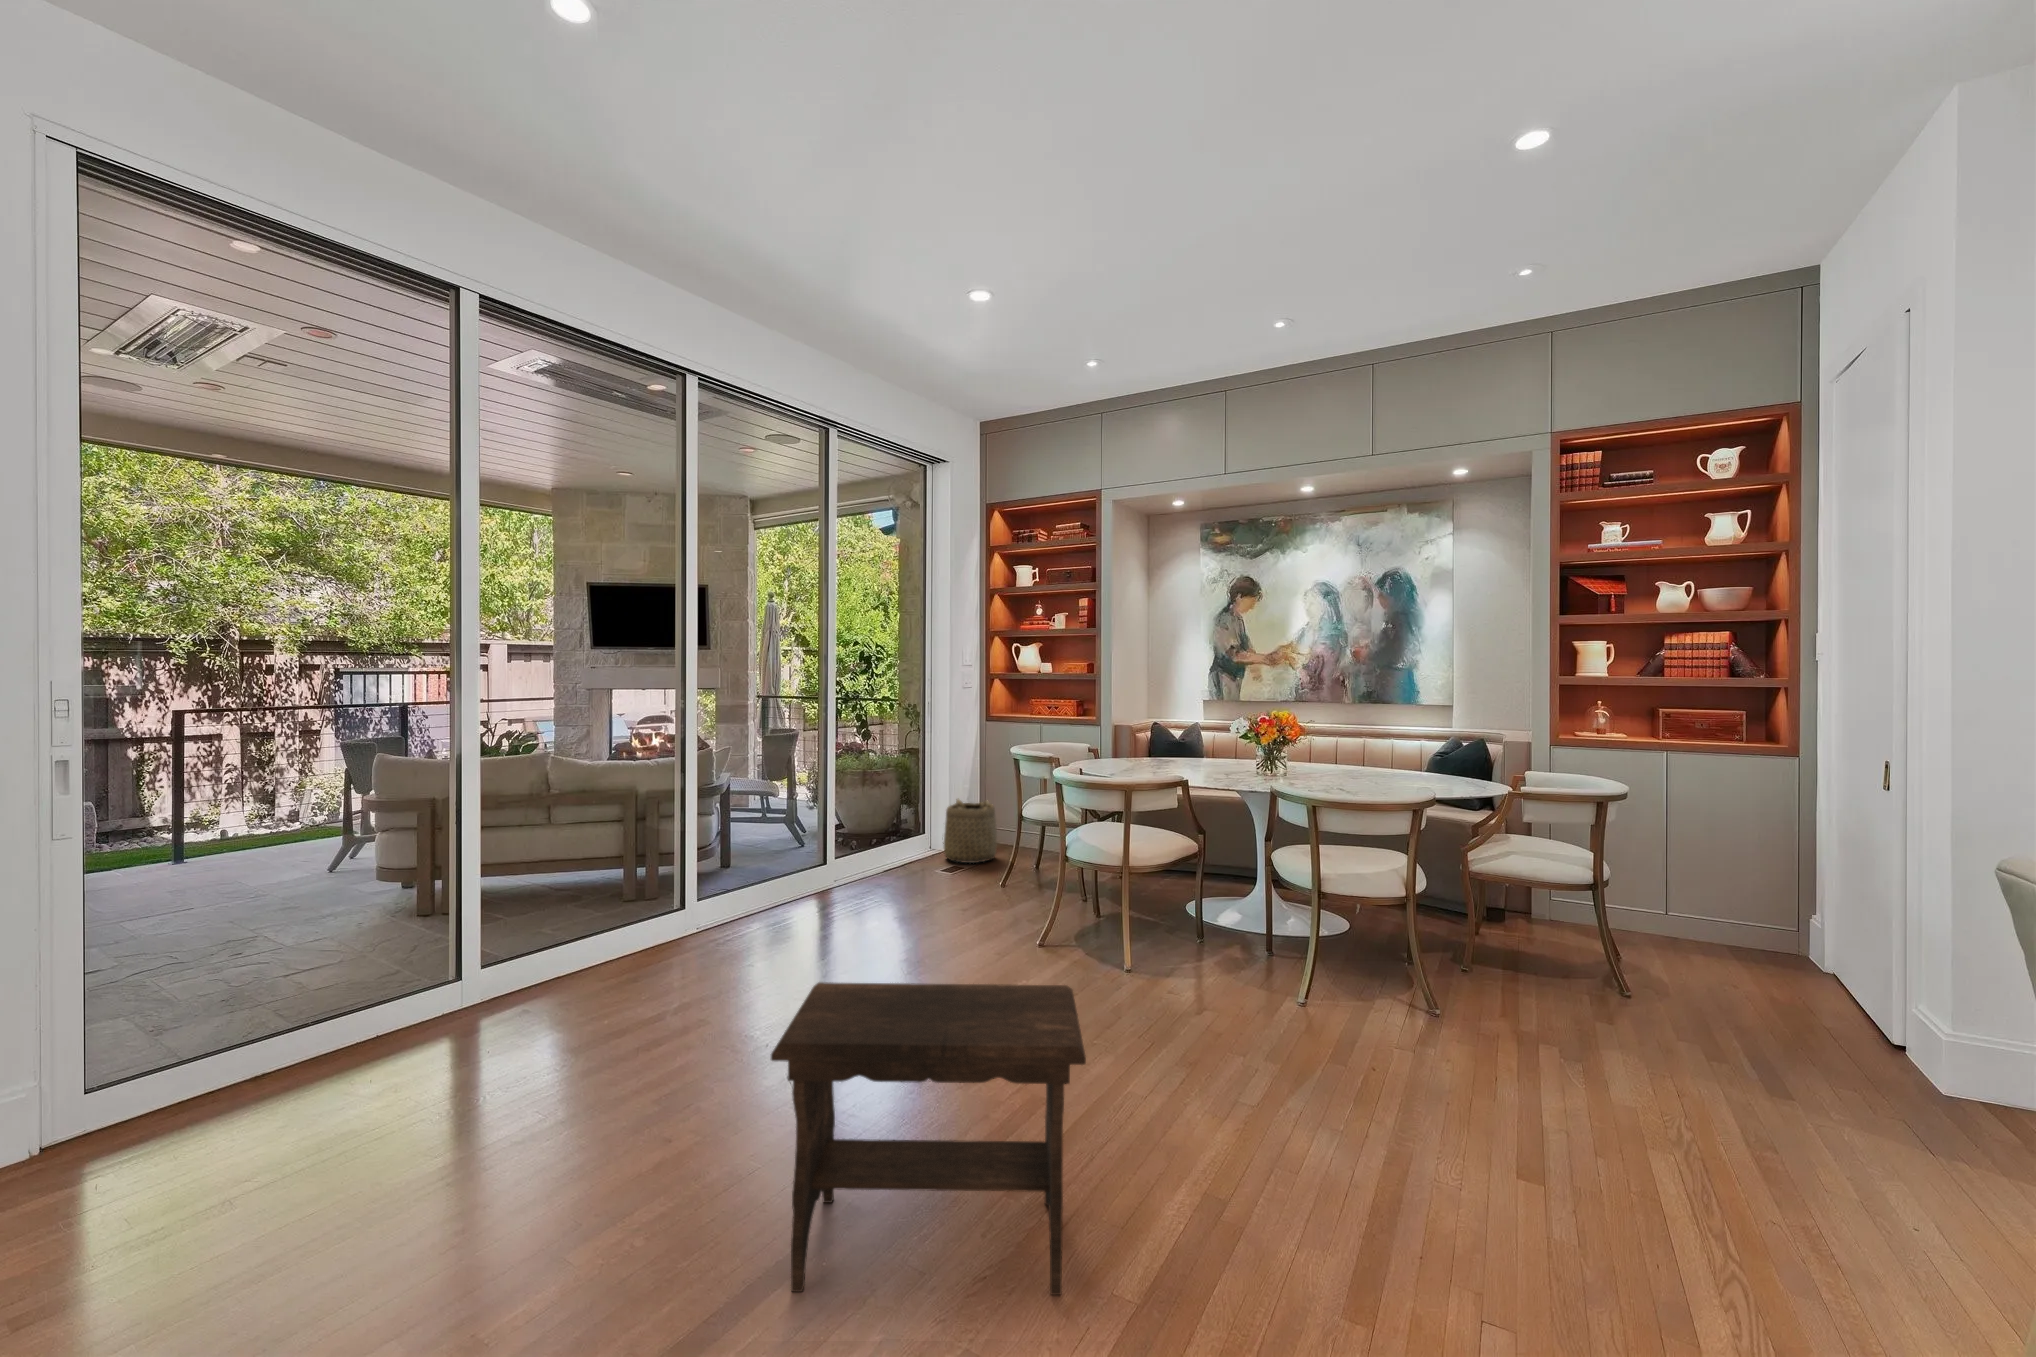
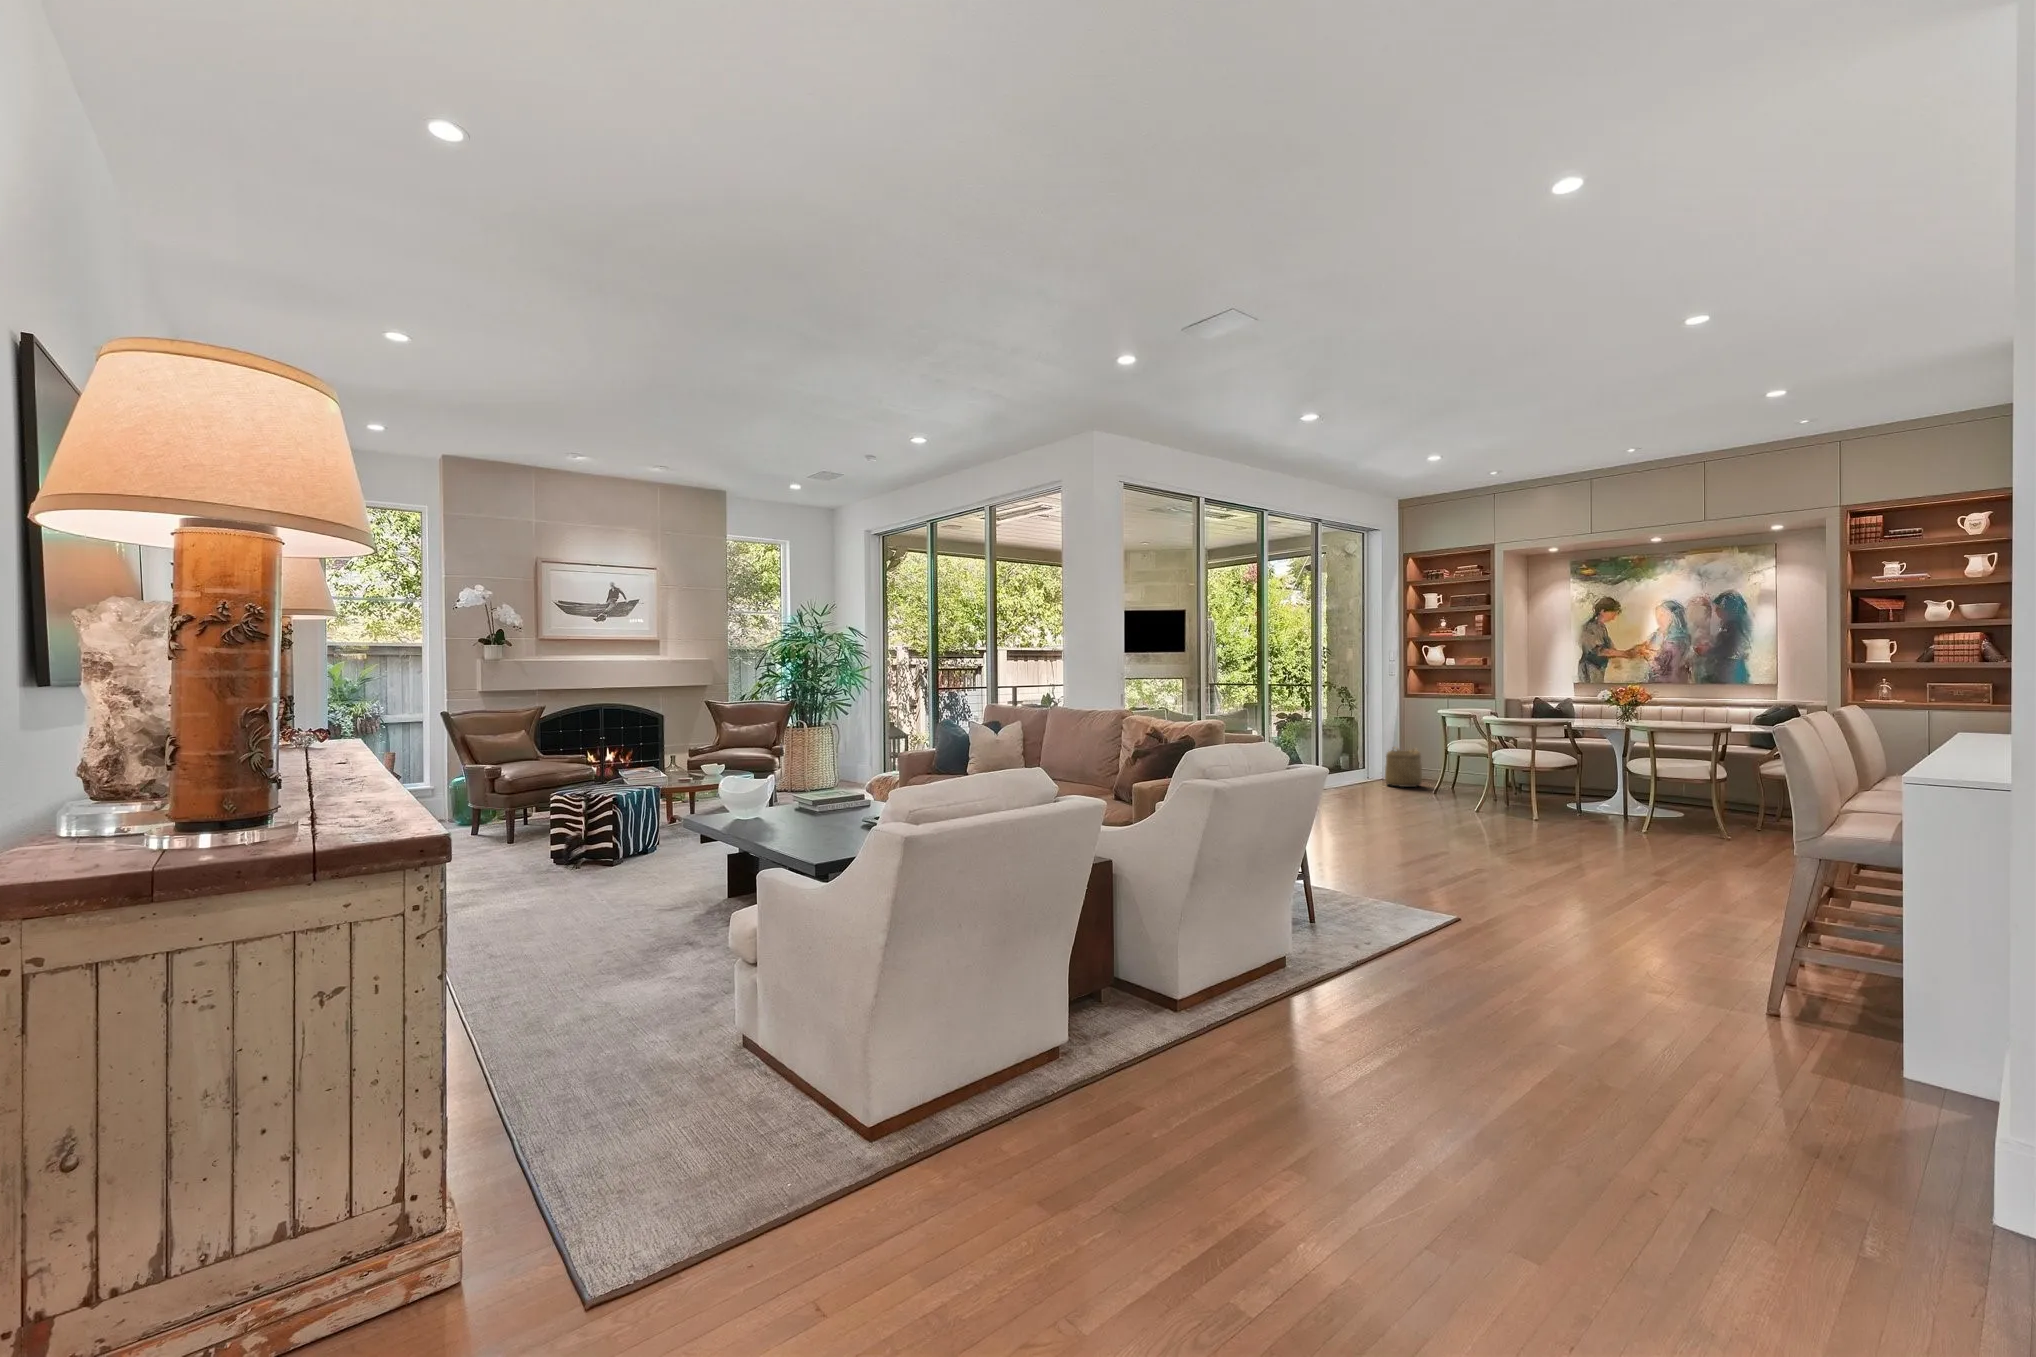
footstool: present [771,982,1086,1295] -> none [1429,780,1548,871]

